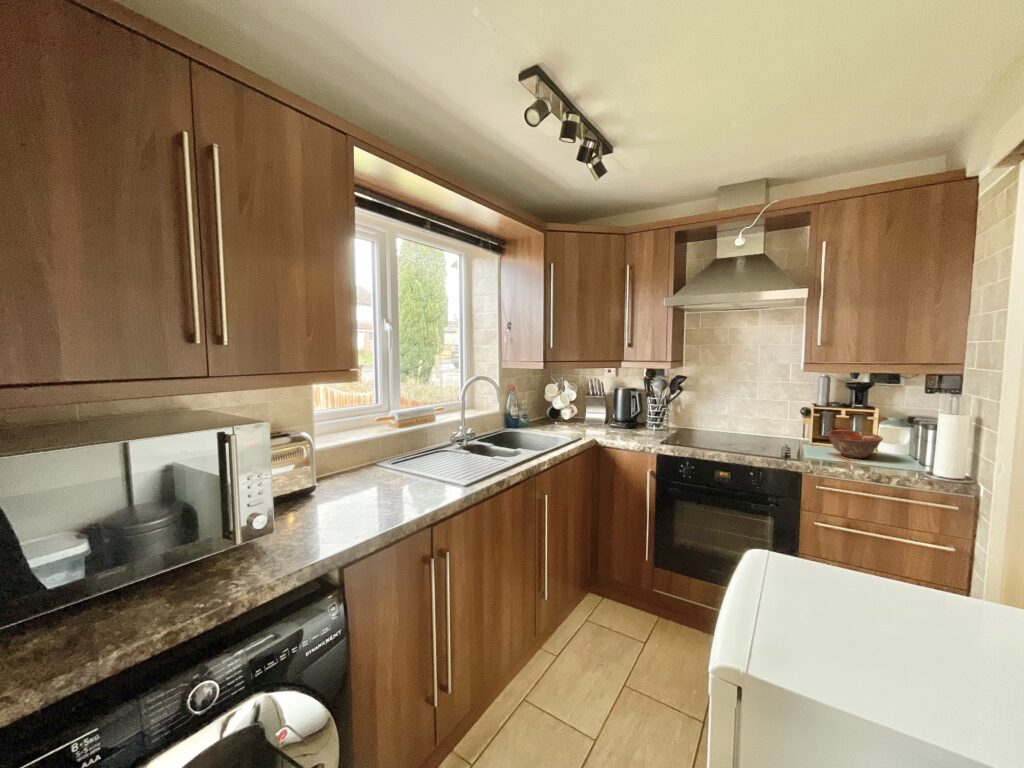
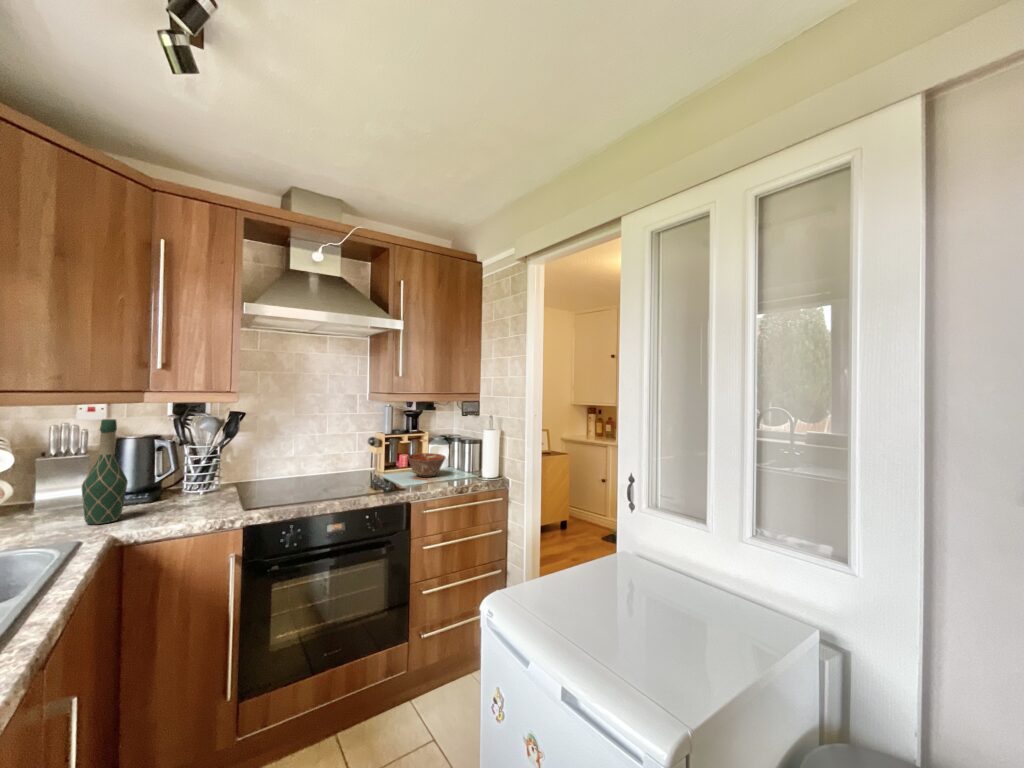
wine bottle: none [593,380,610,433] -> present [82,419,128,524]

